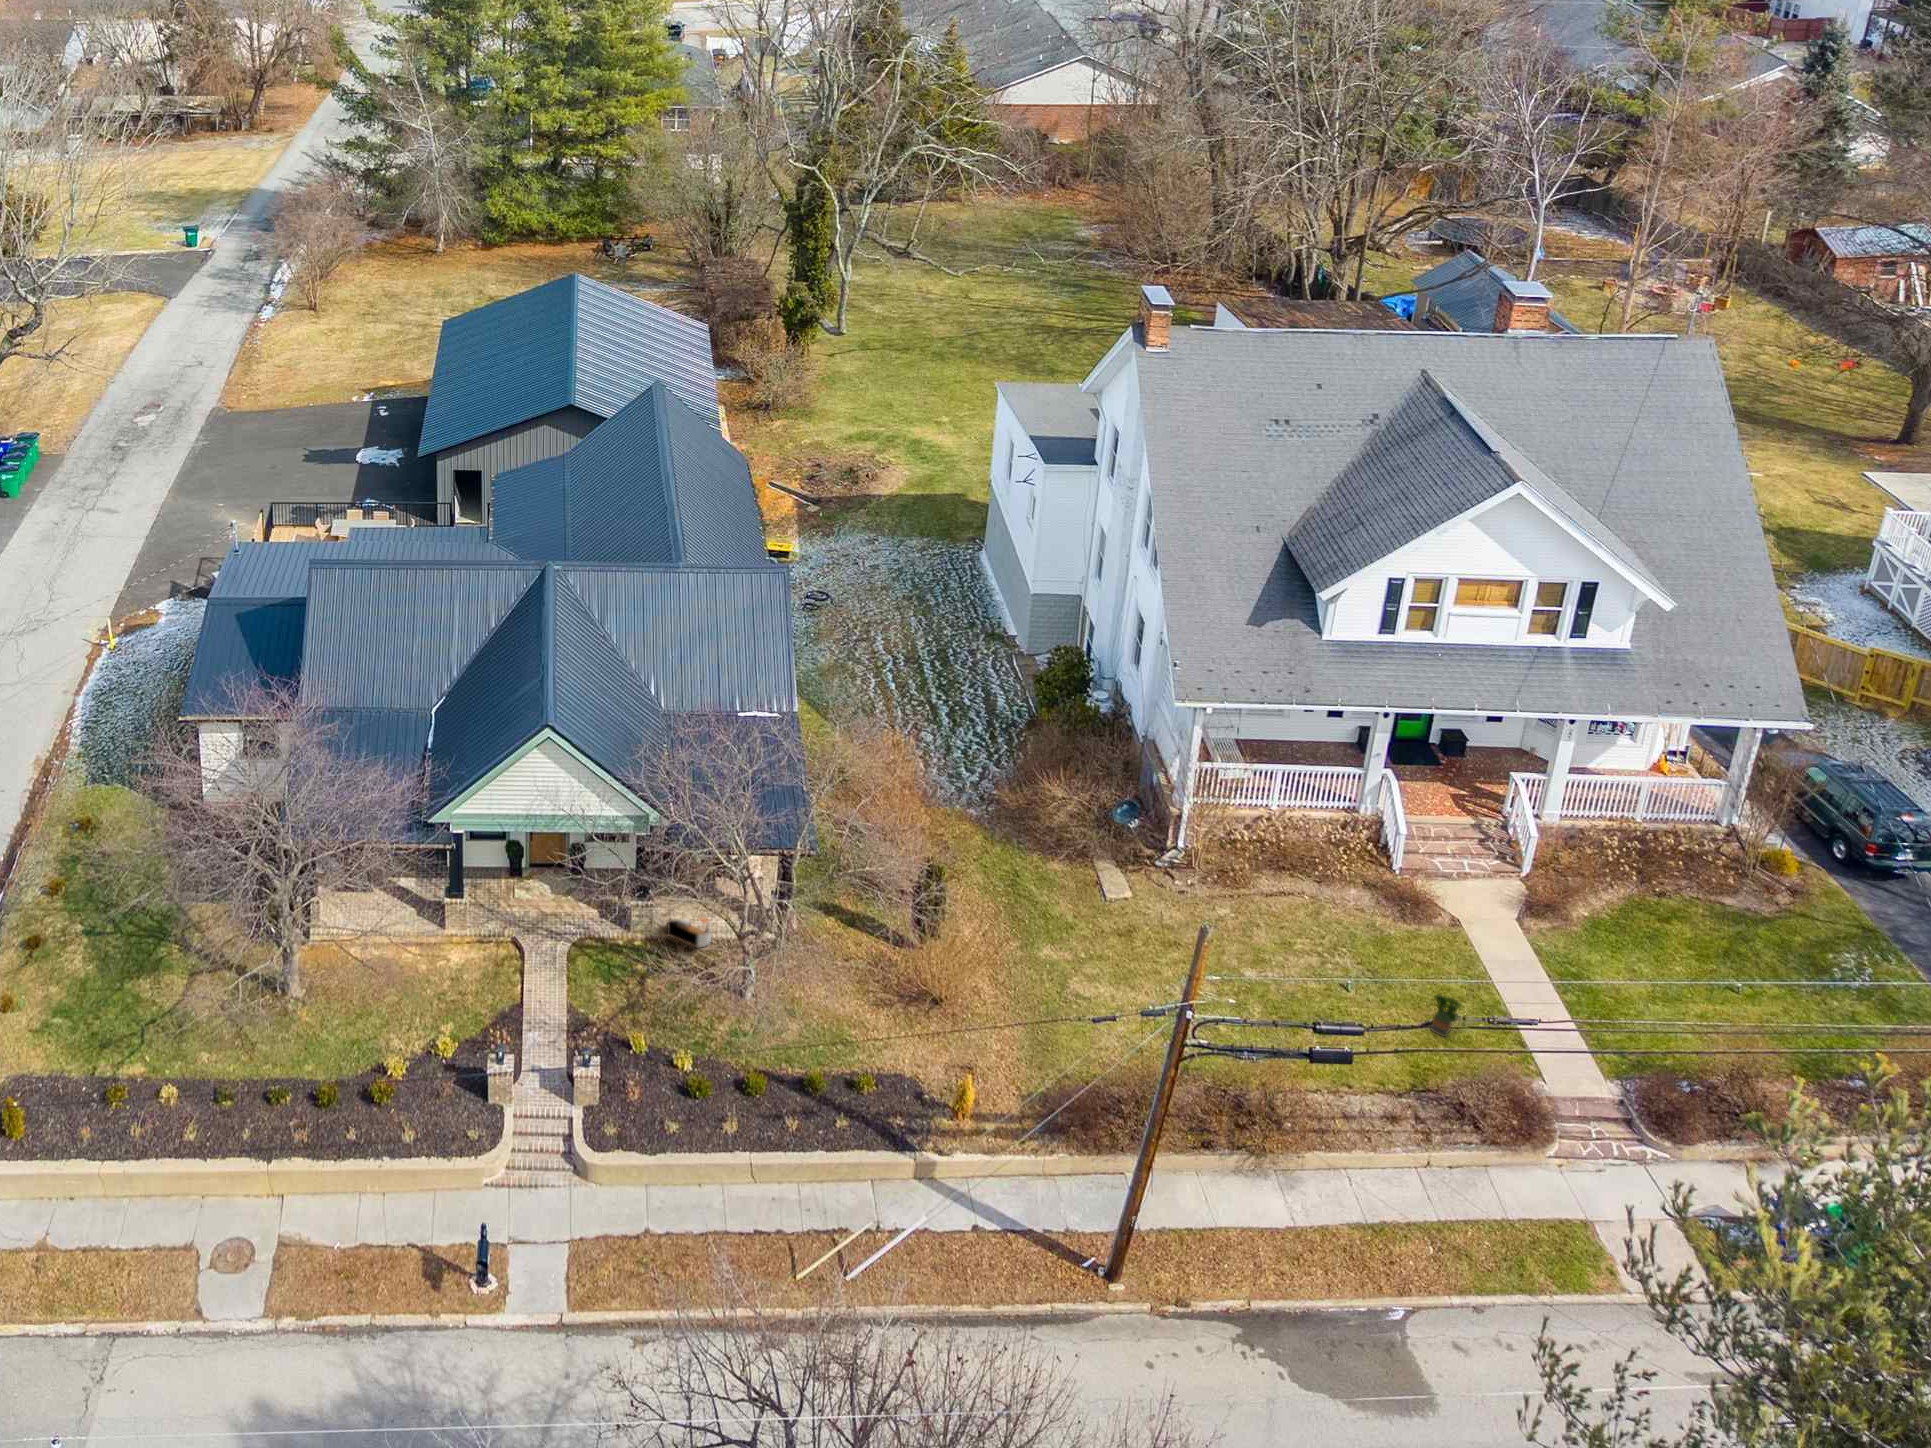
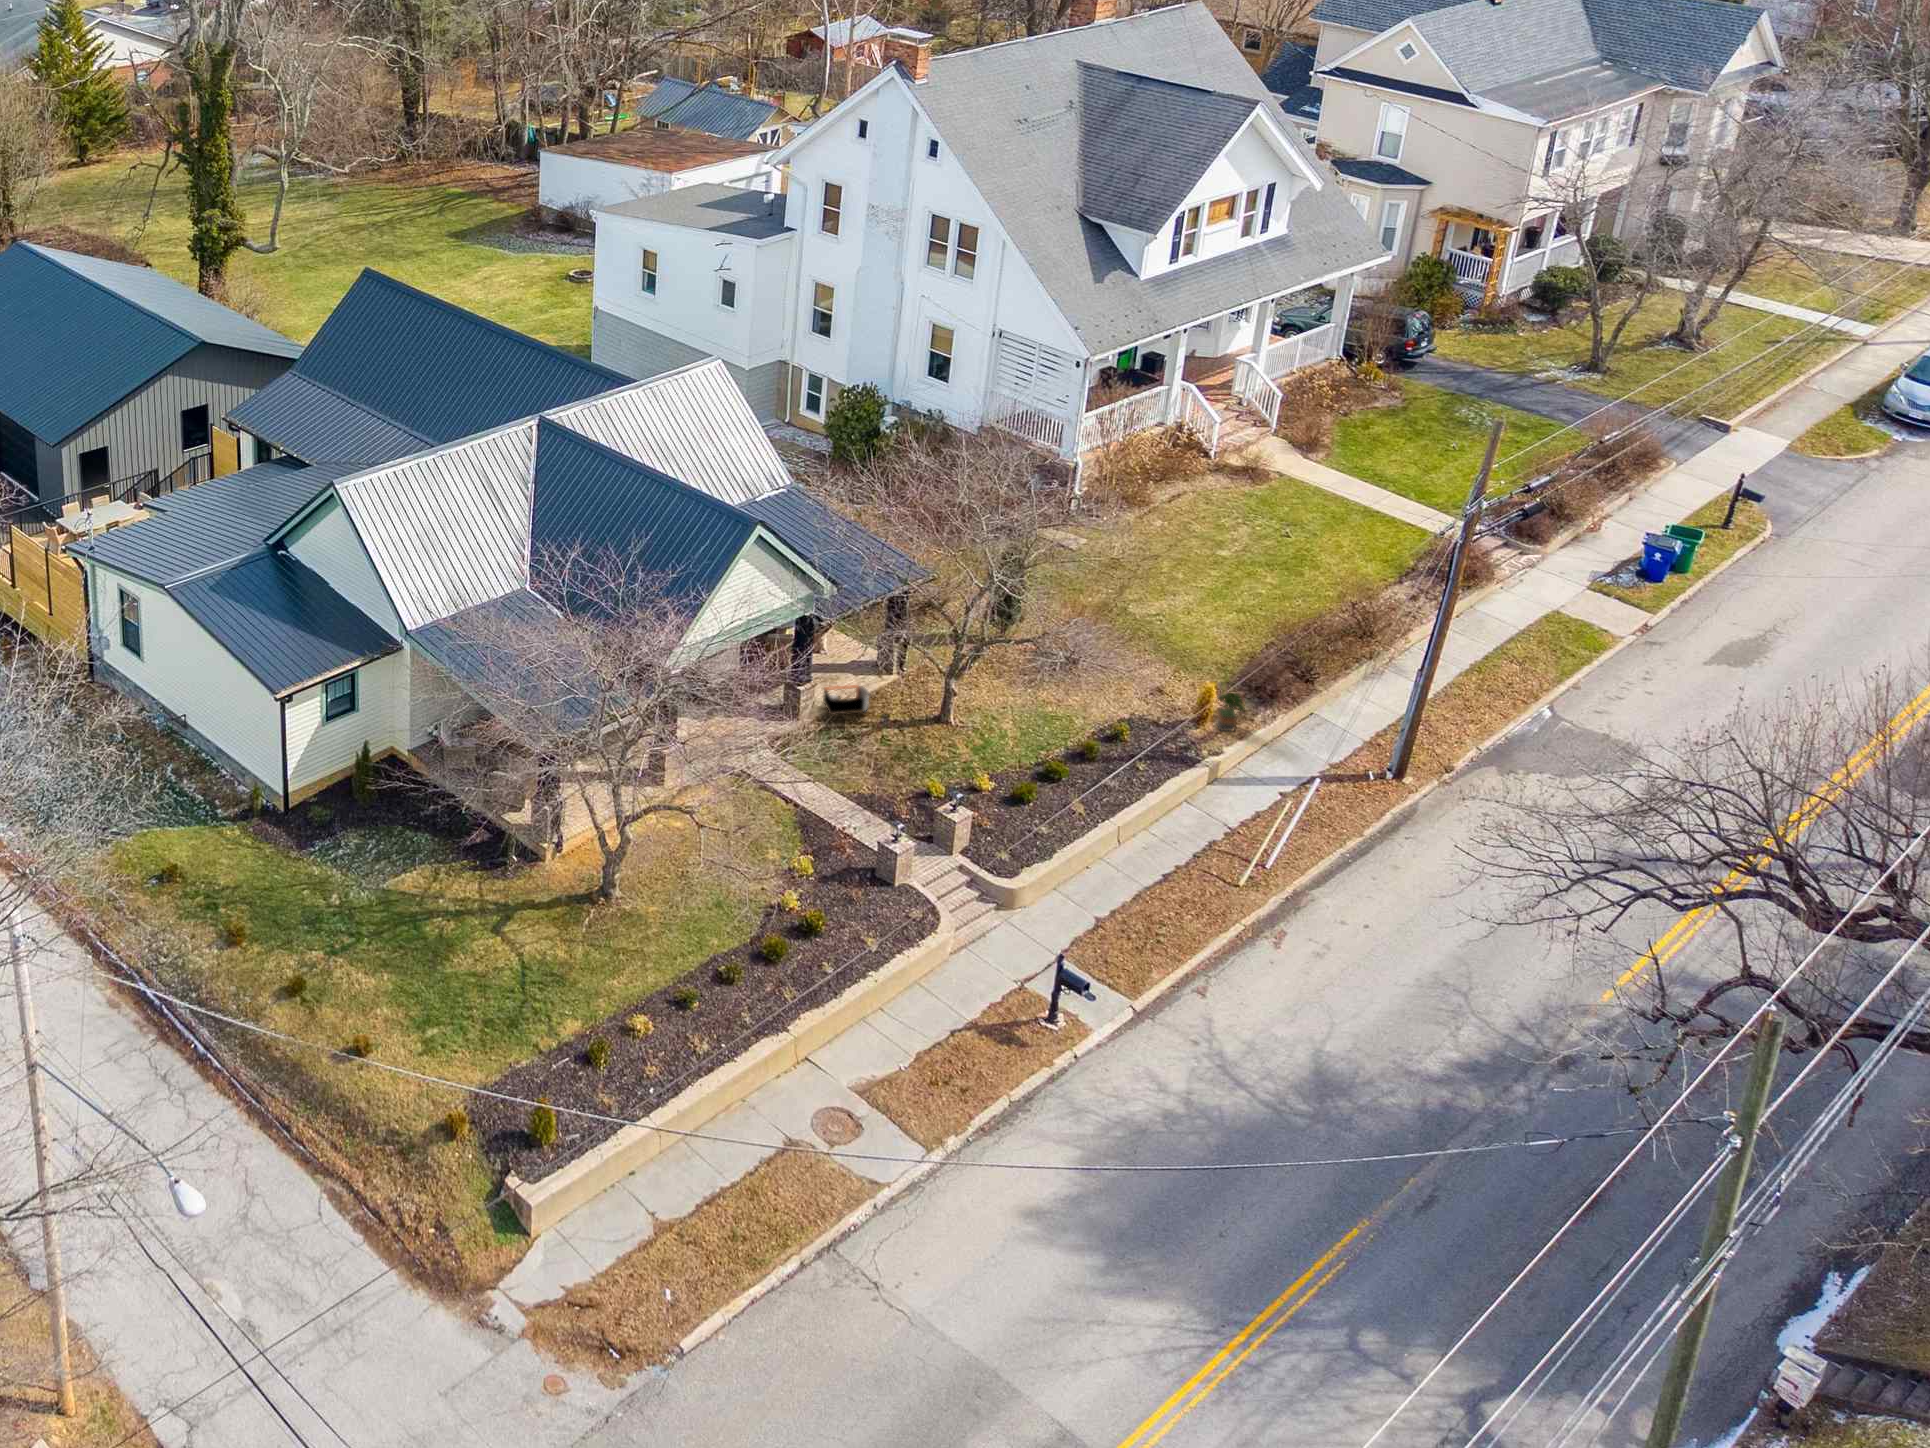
potted tree: present [1431,995,1461,1037] -> present [1217,693,1245,731]

